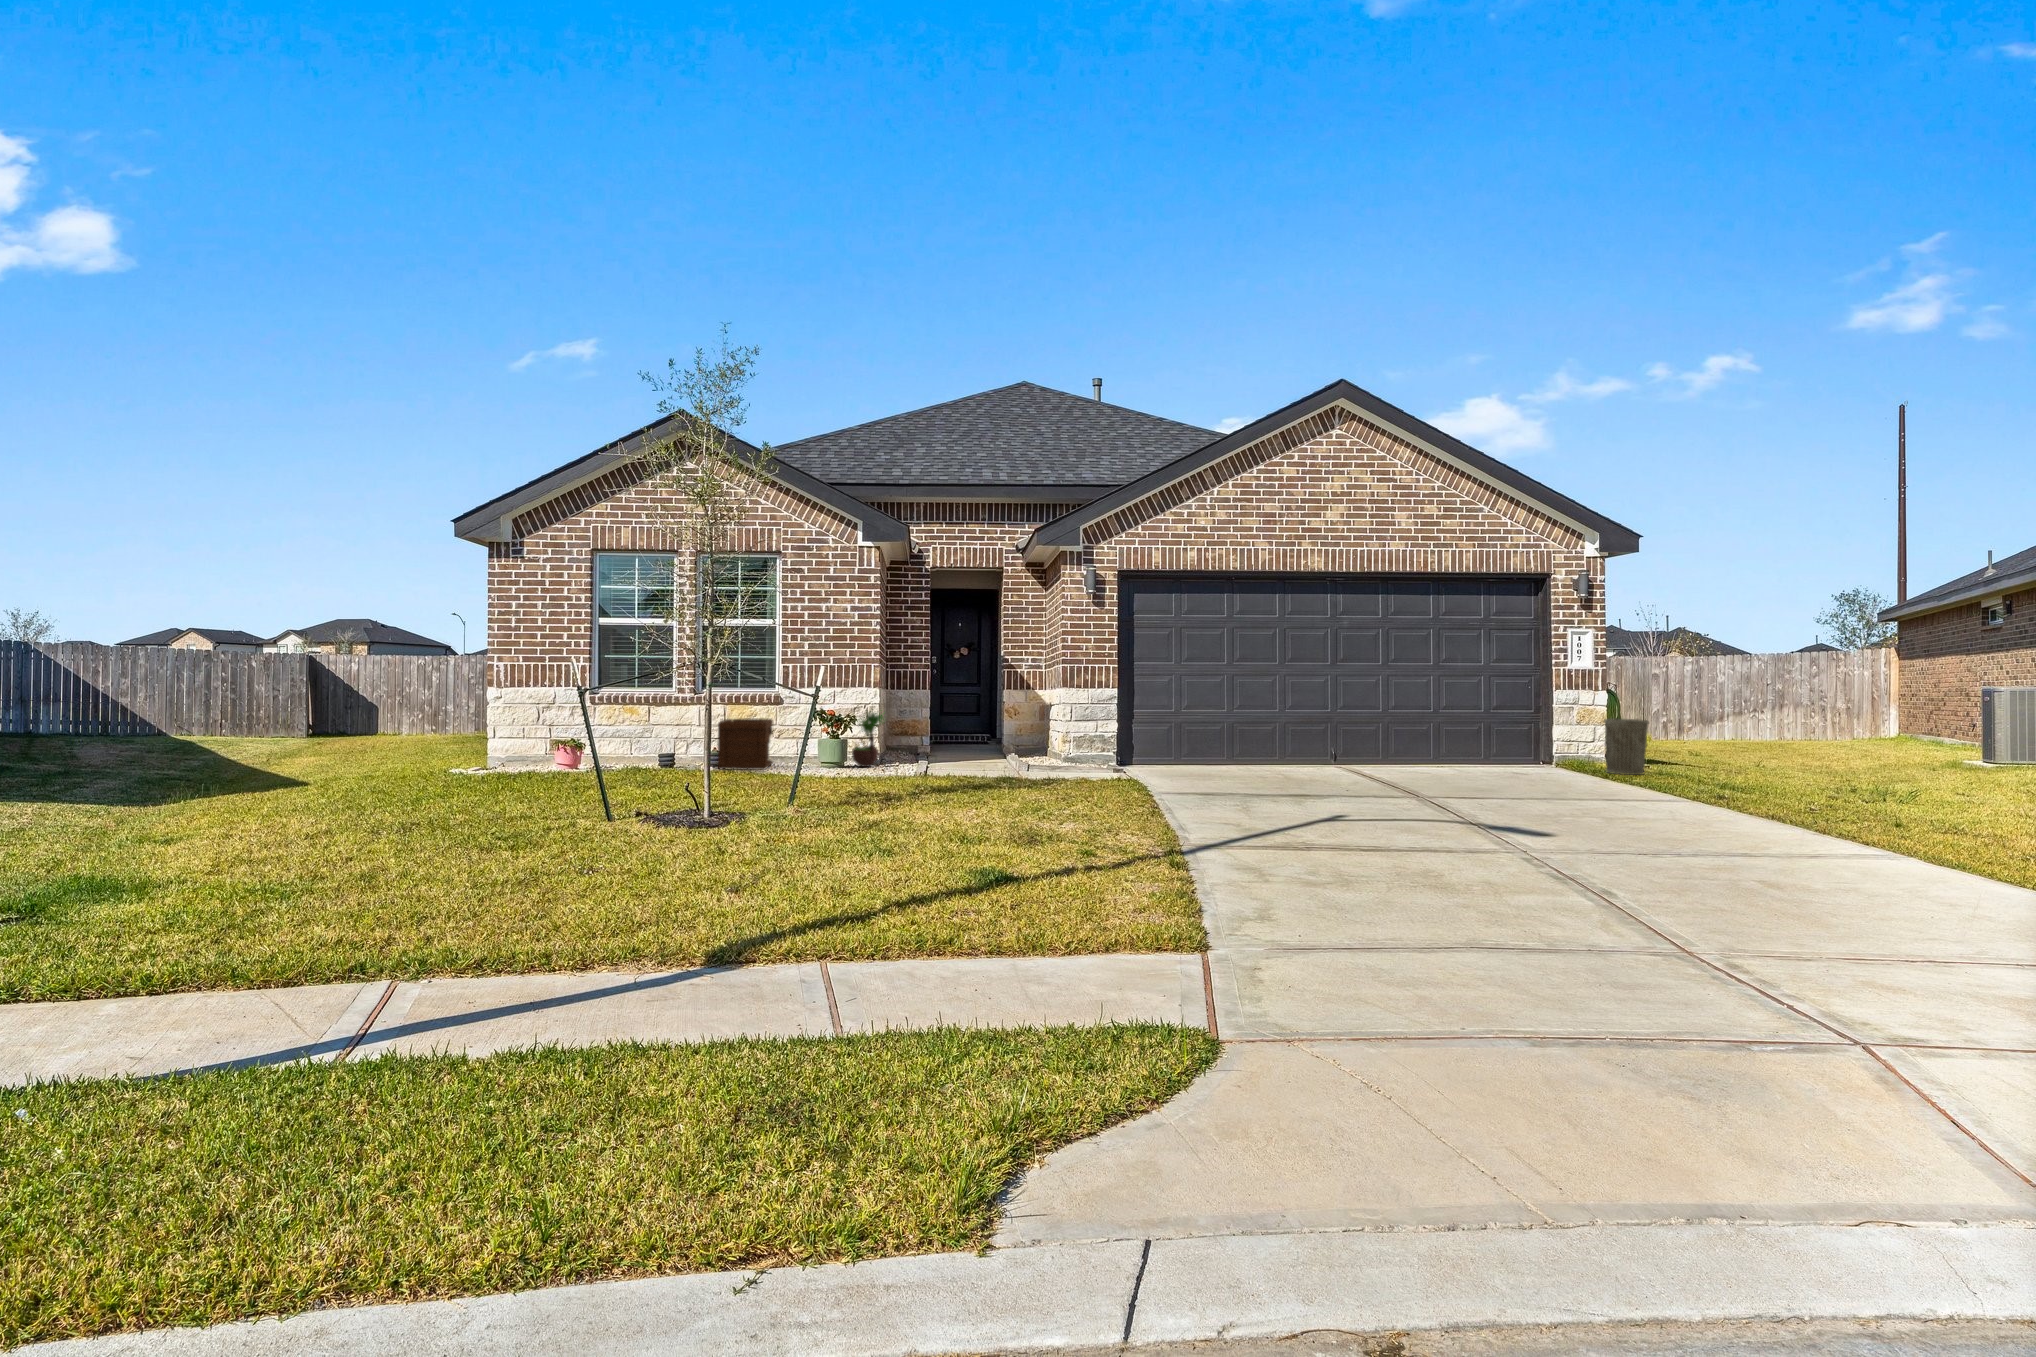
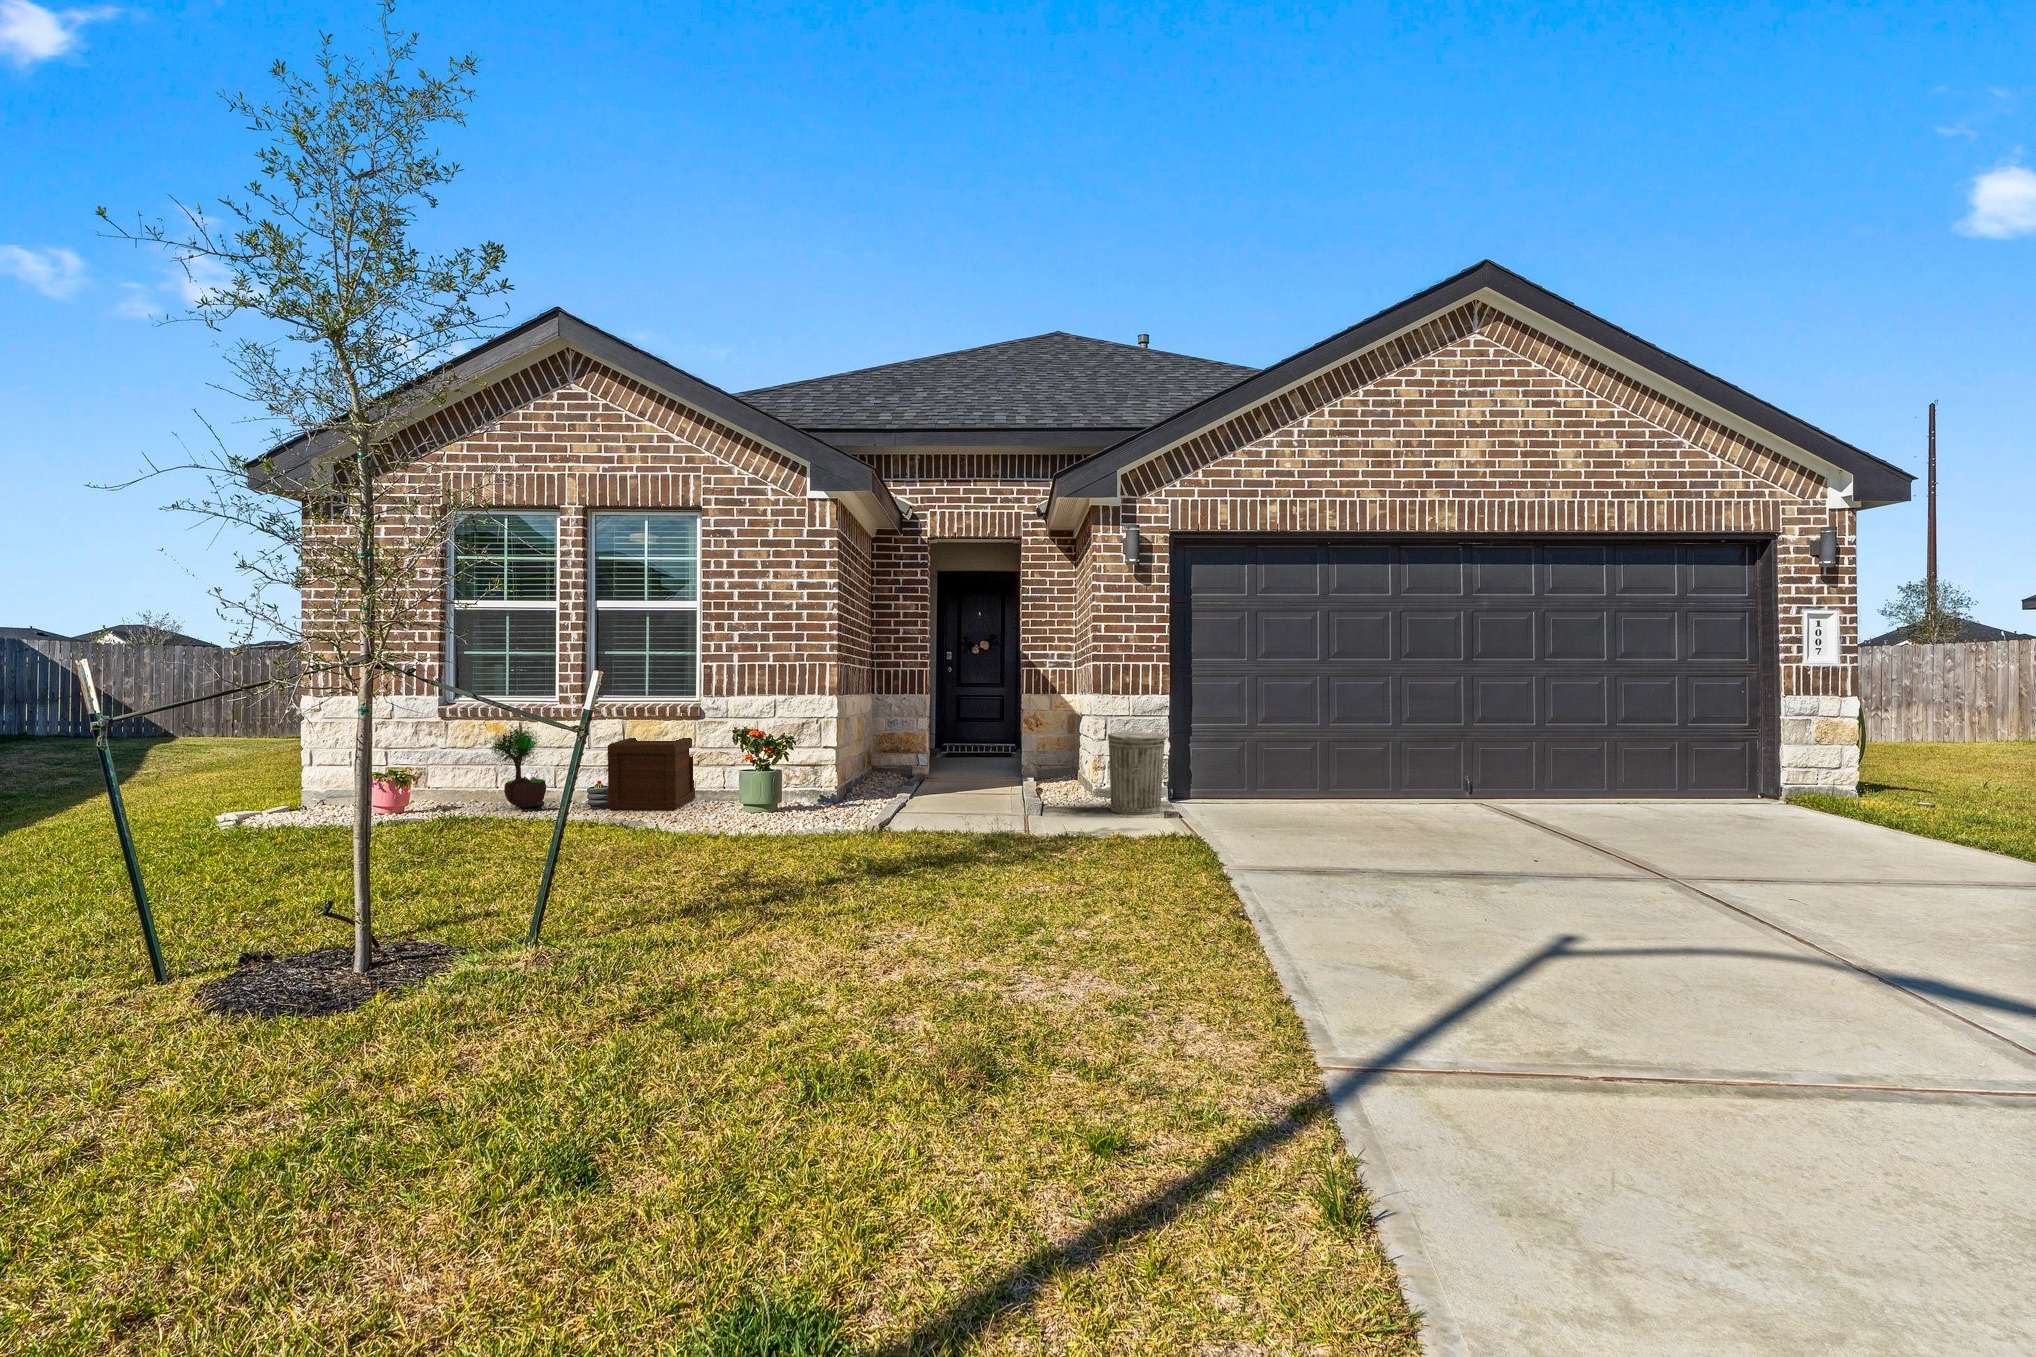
potted tree: present [852,709,884,767] -> present [486,725,546,808]
trash can: present [1604,719,1649,775] -> present [1108,732,1166,815]

